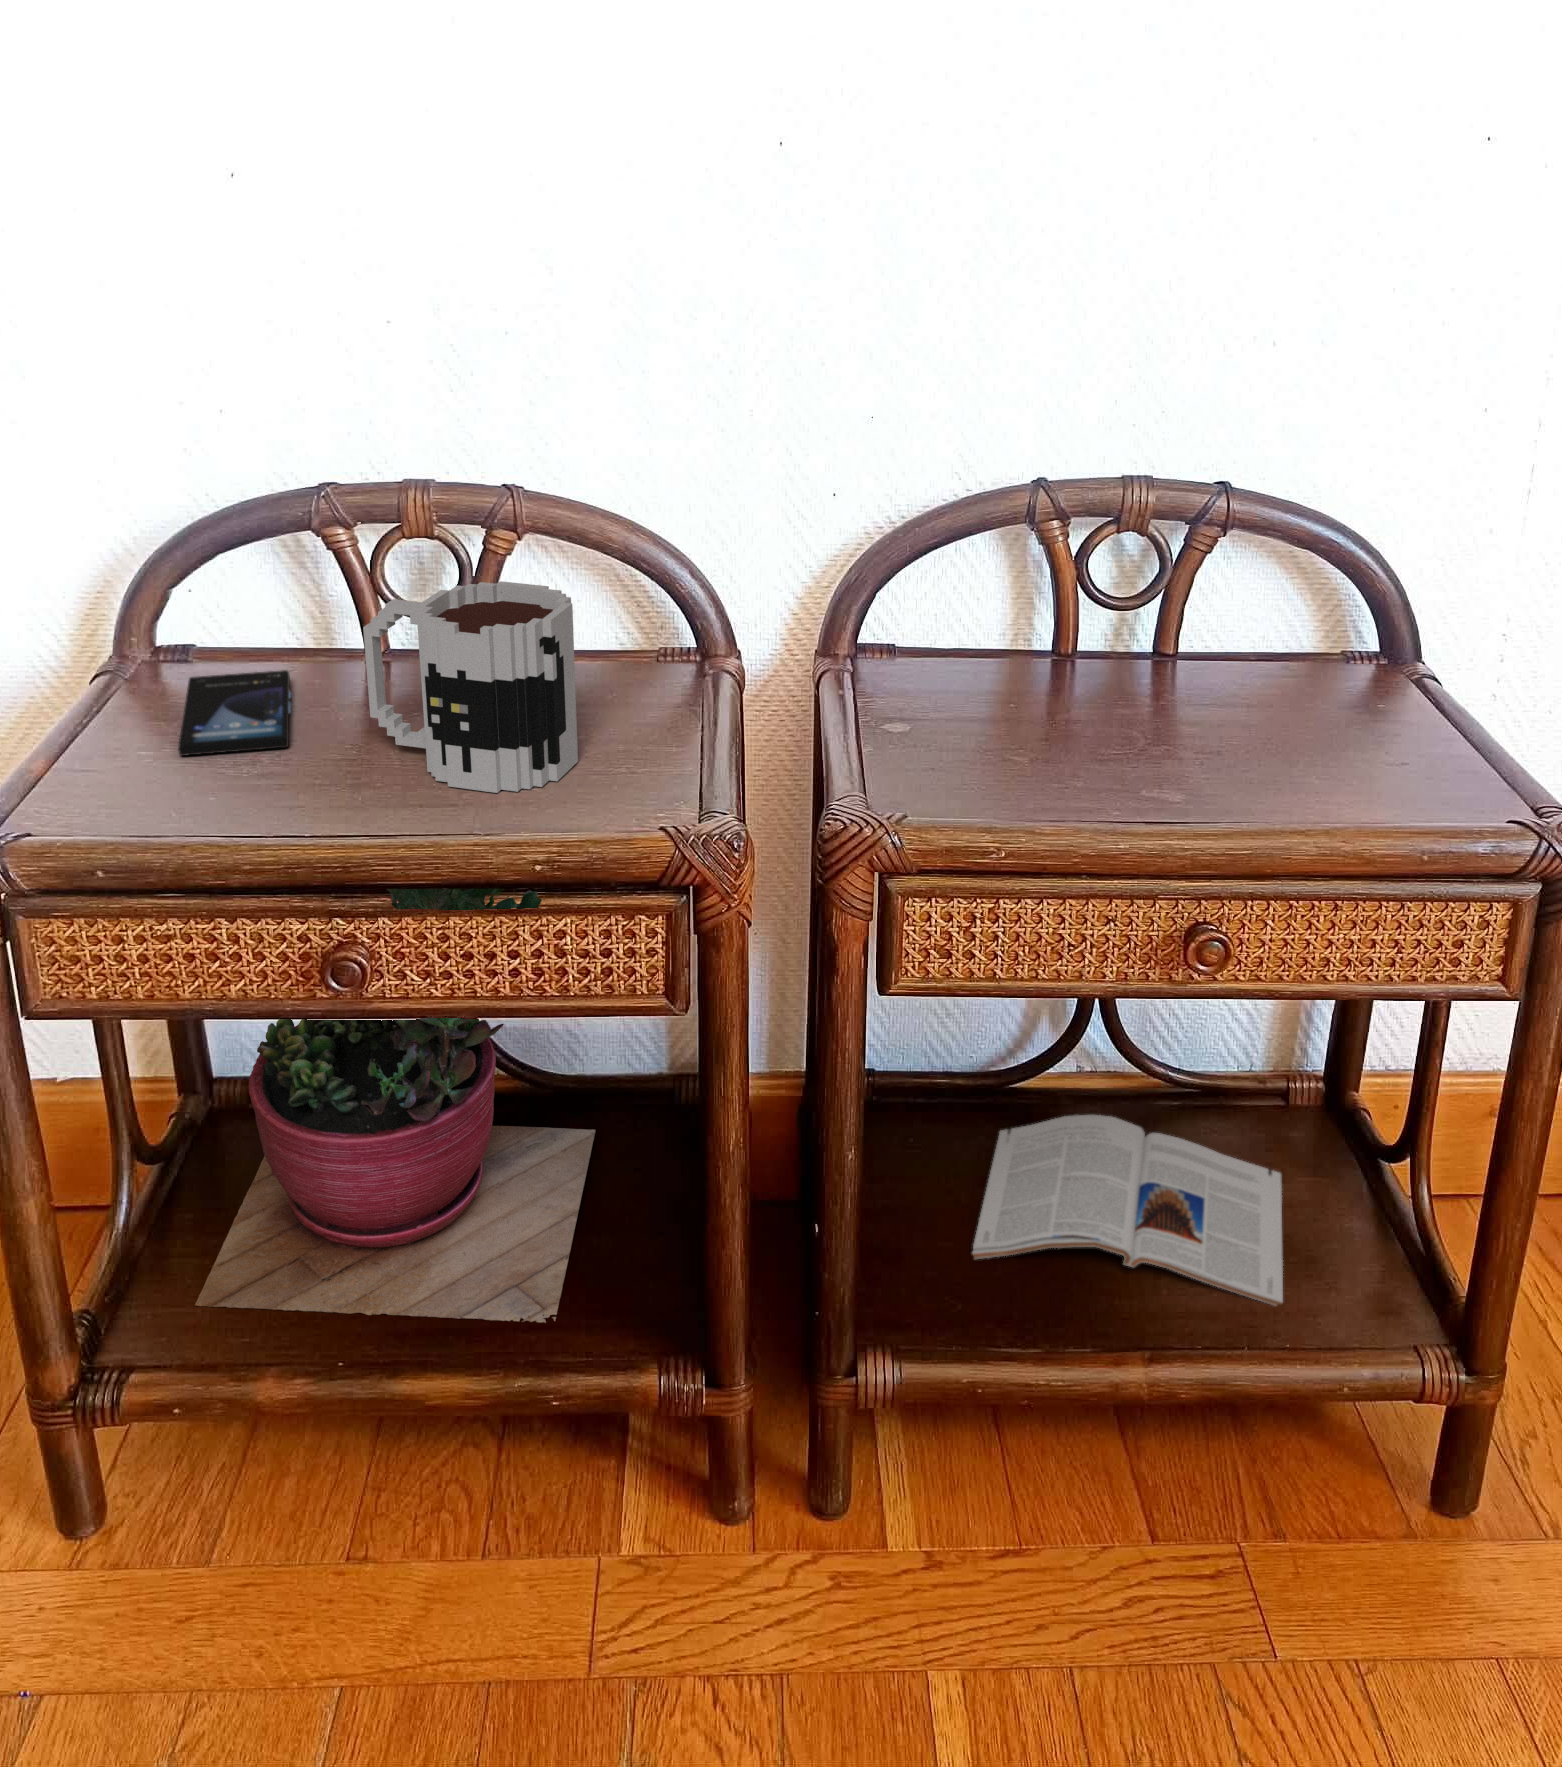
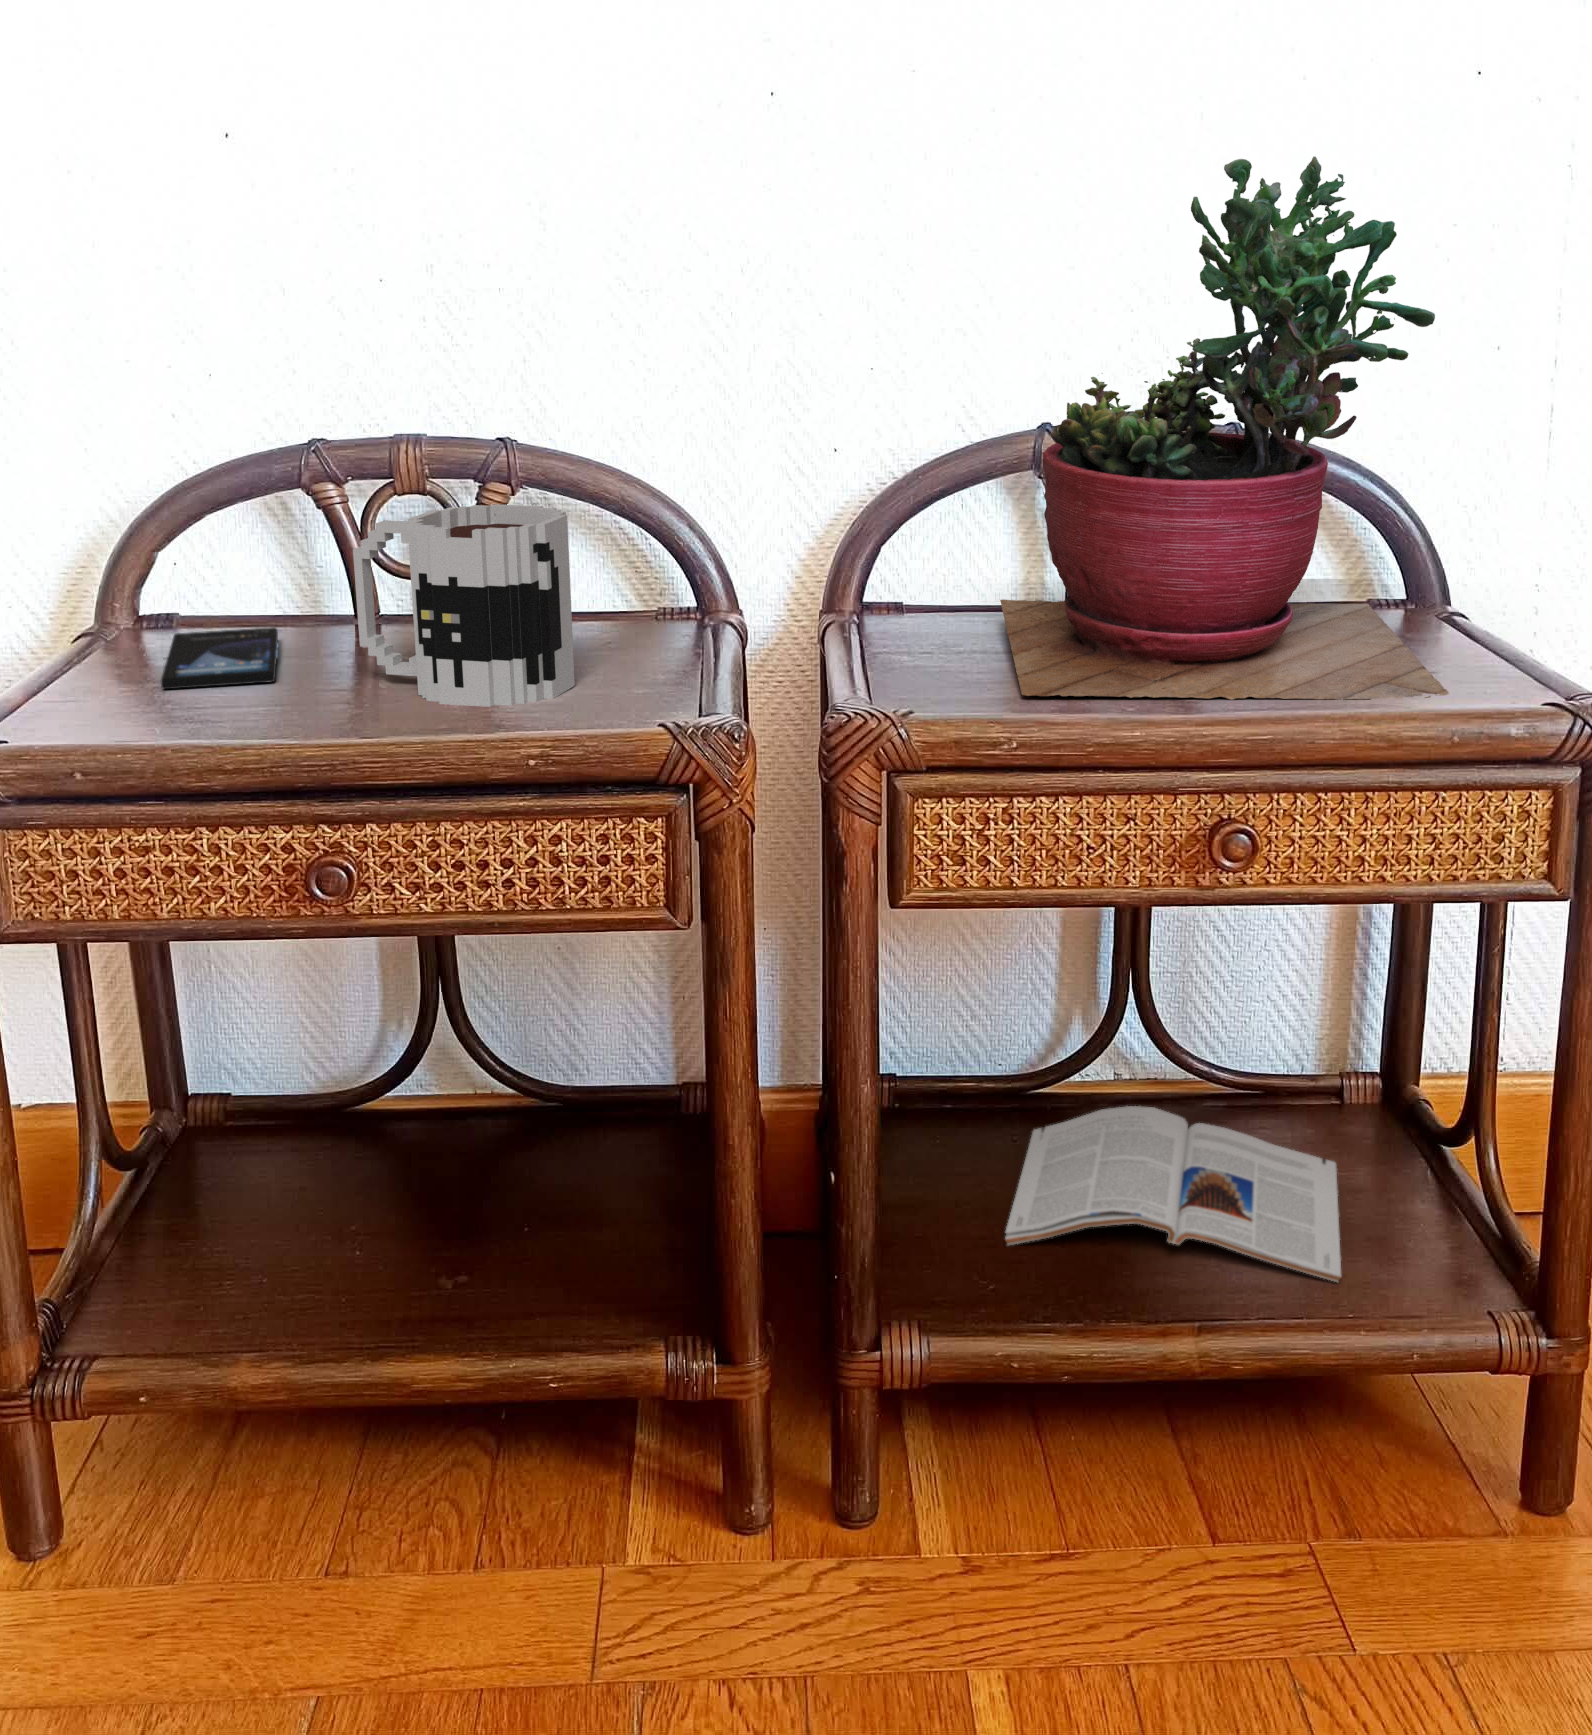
succulent plant: present [195,889,596,1323] -> present [1000,156,1449,700]

